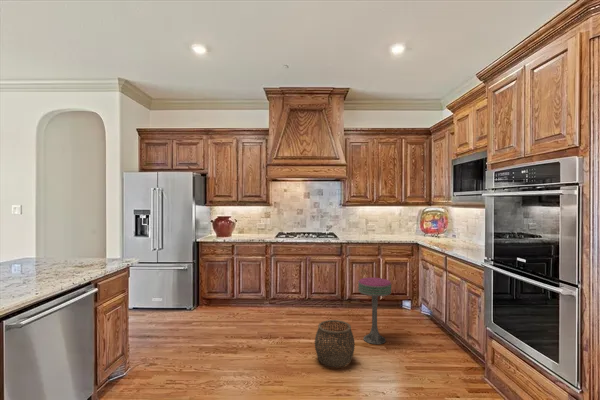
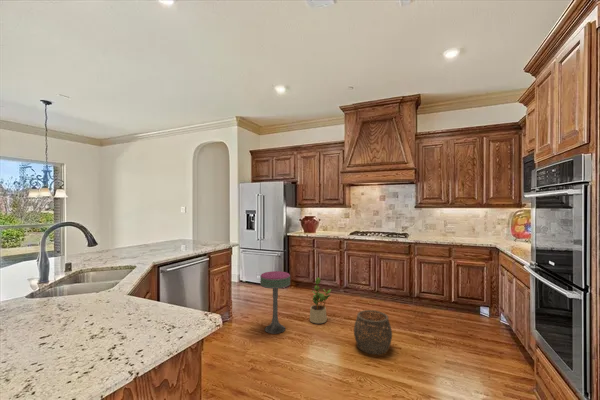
bar stool: present [358,277,391,344] -> present [260,271,290,334]
potted plant: none [250,291,275,345] -> present [310,277,331,323]

